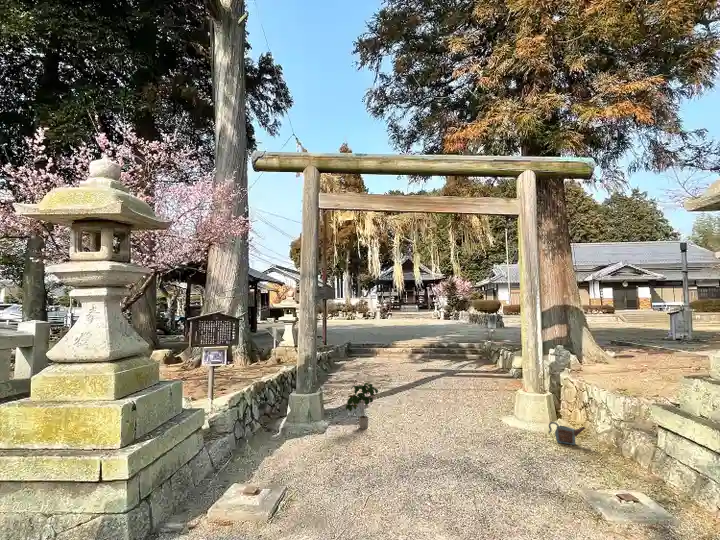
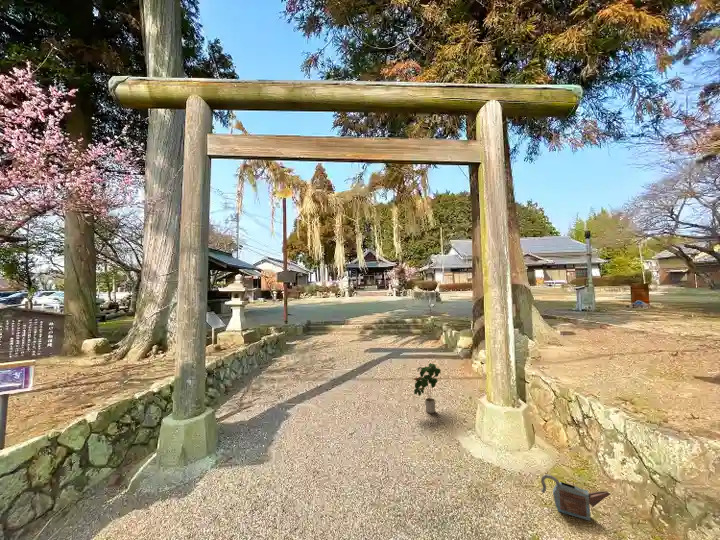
potted plant: present [346,383,378,429] -> present [414,363,441,413]

